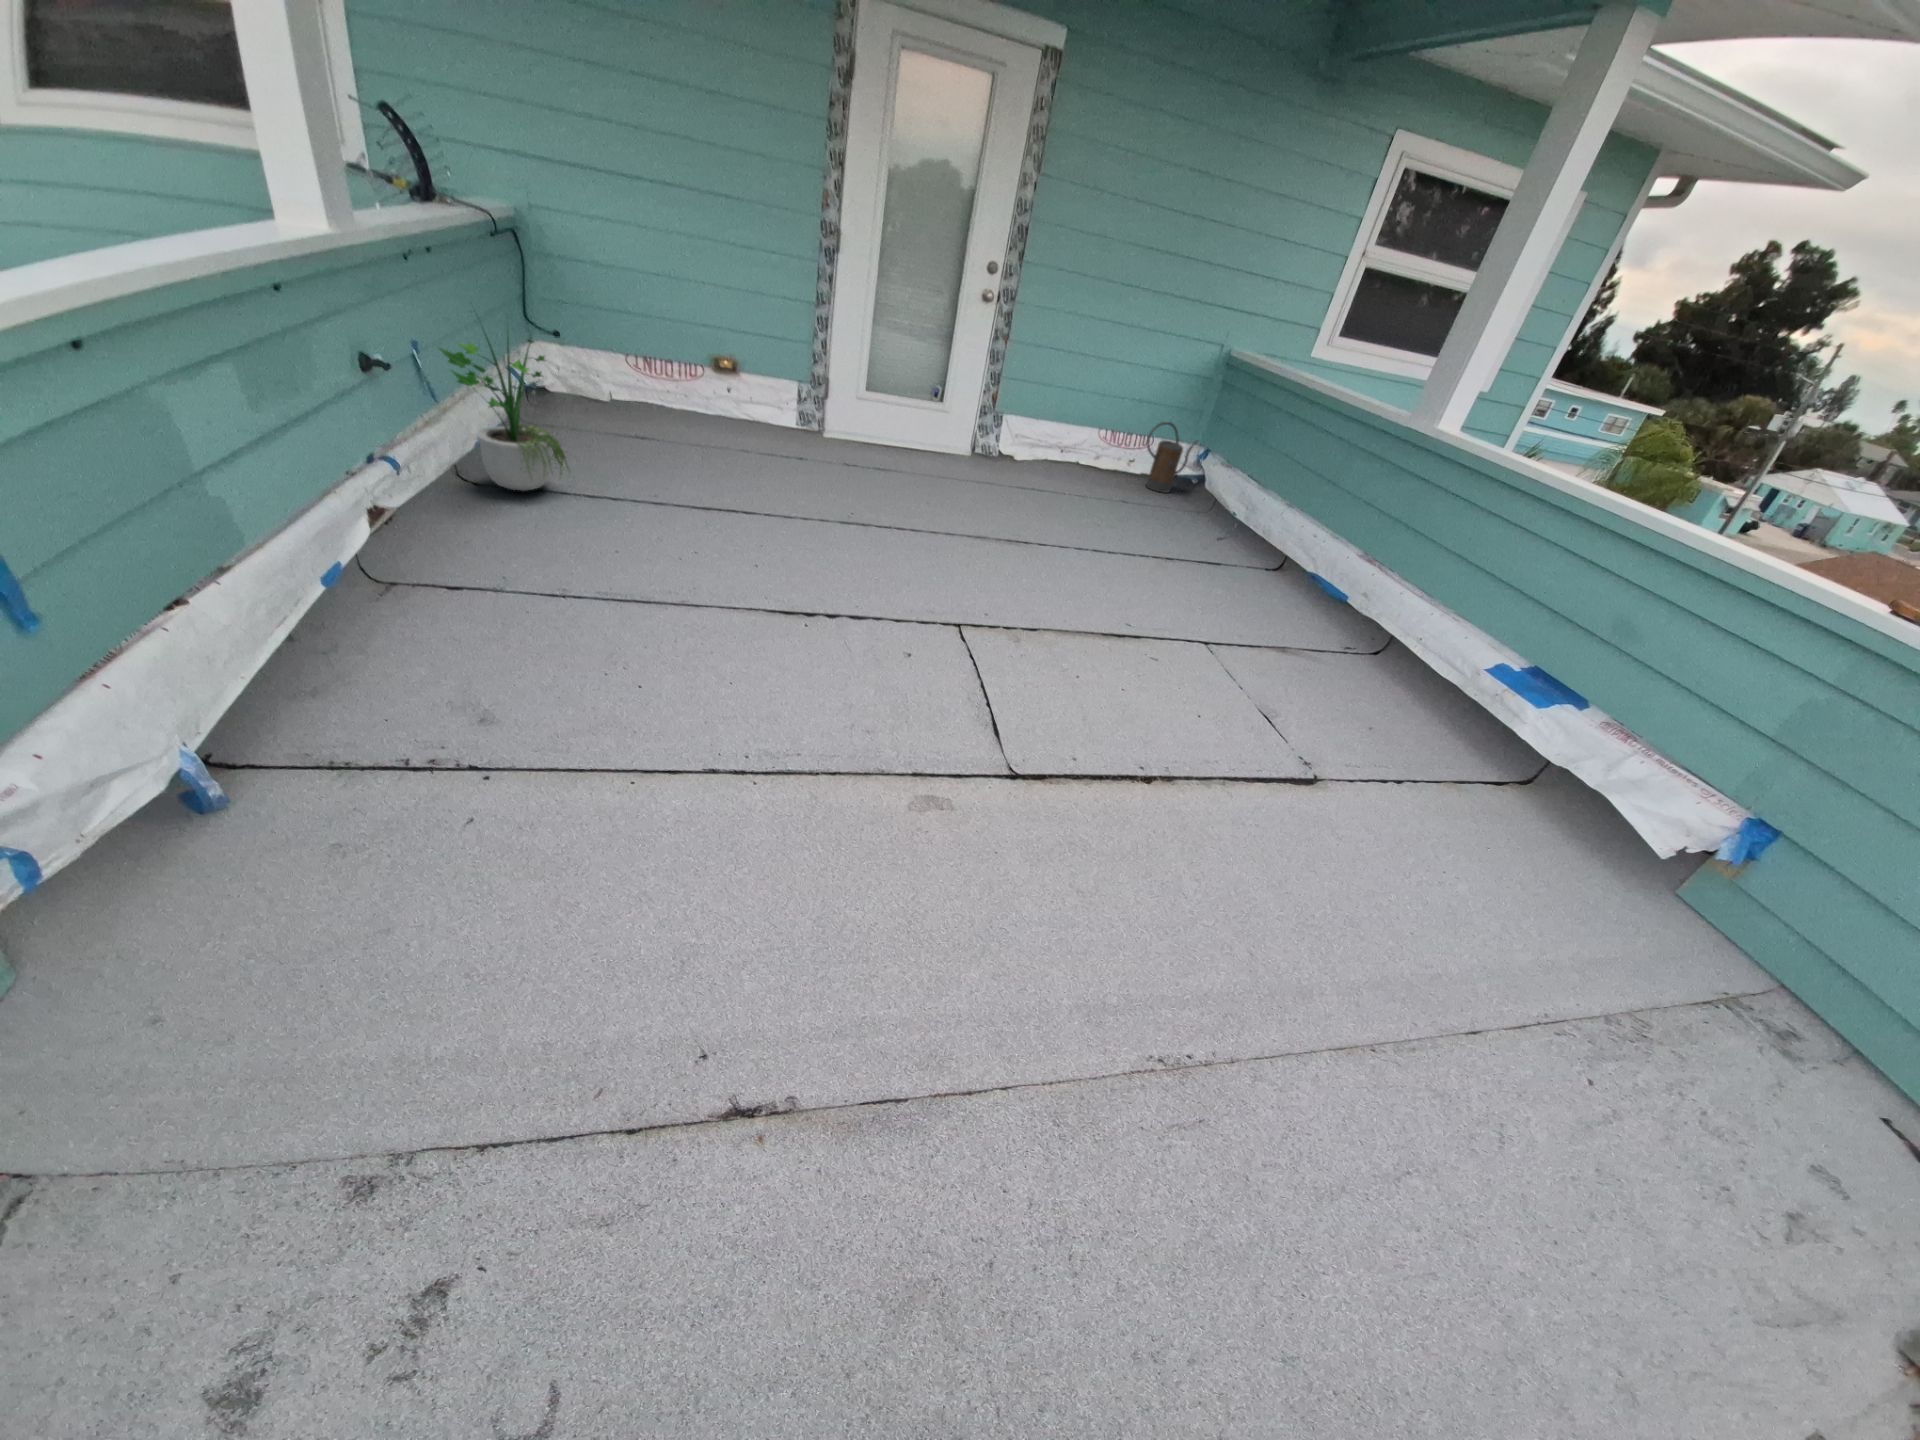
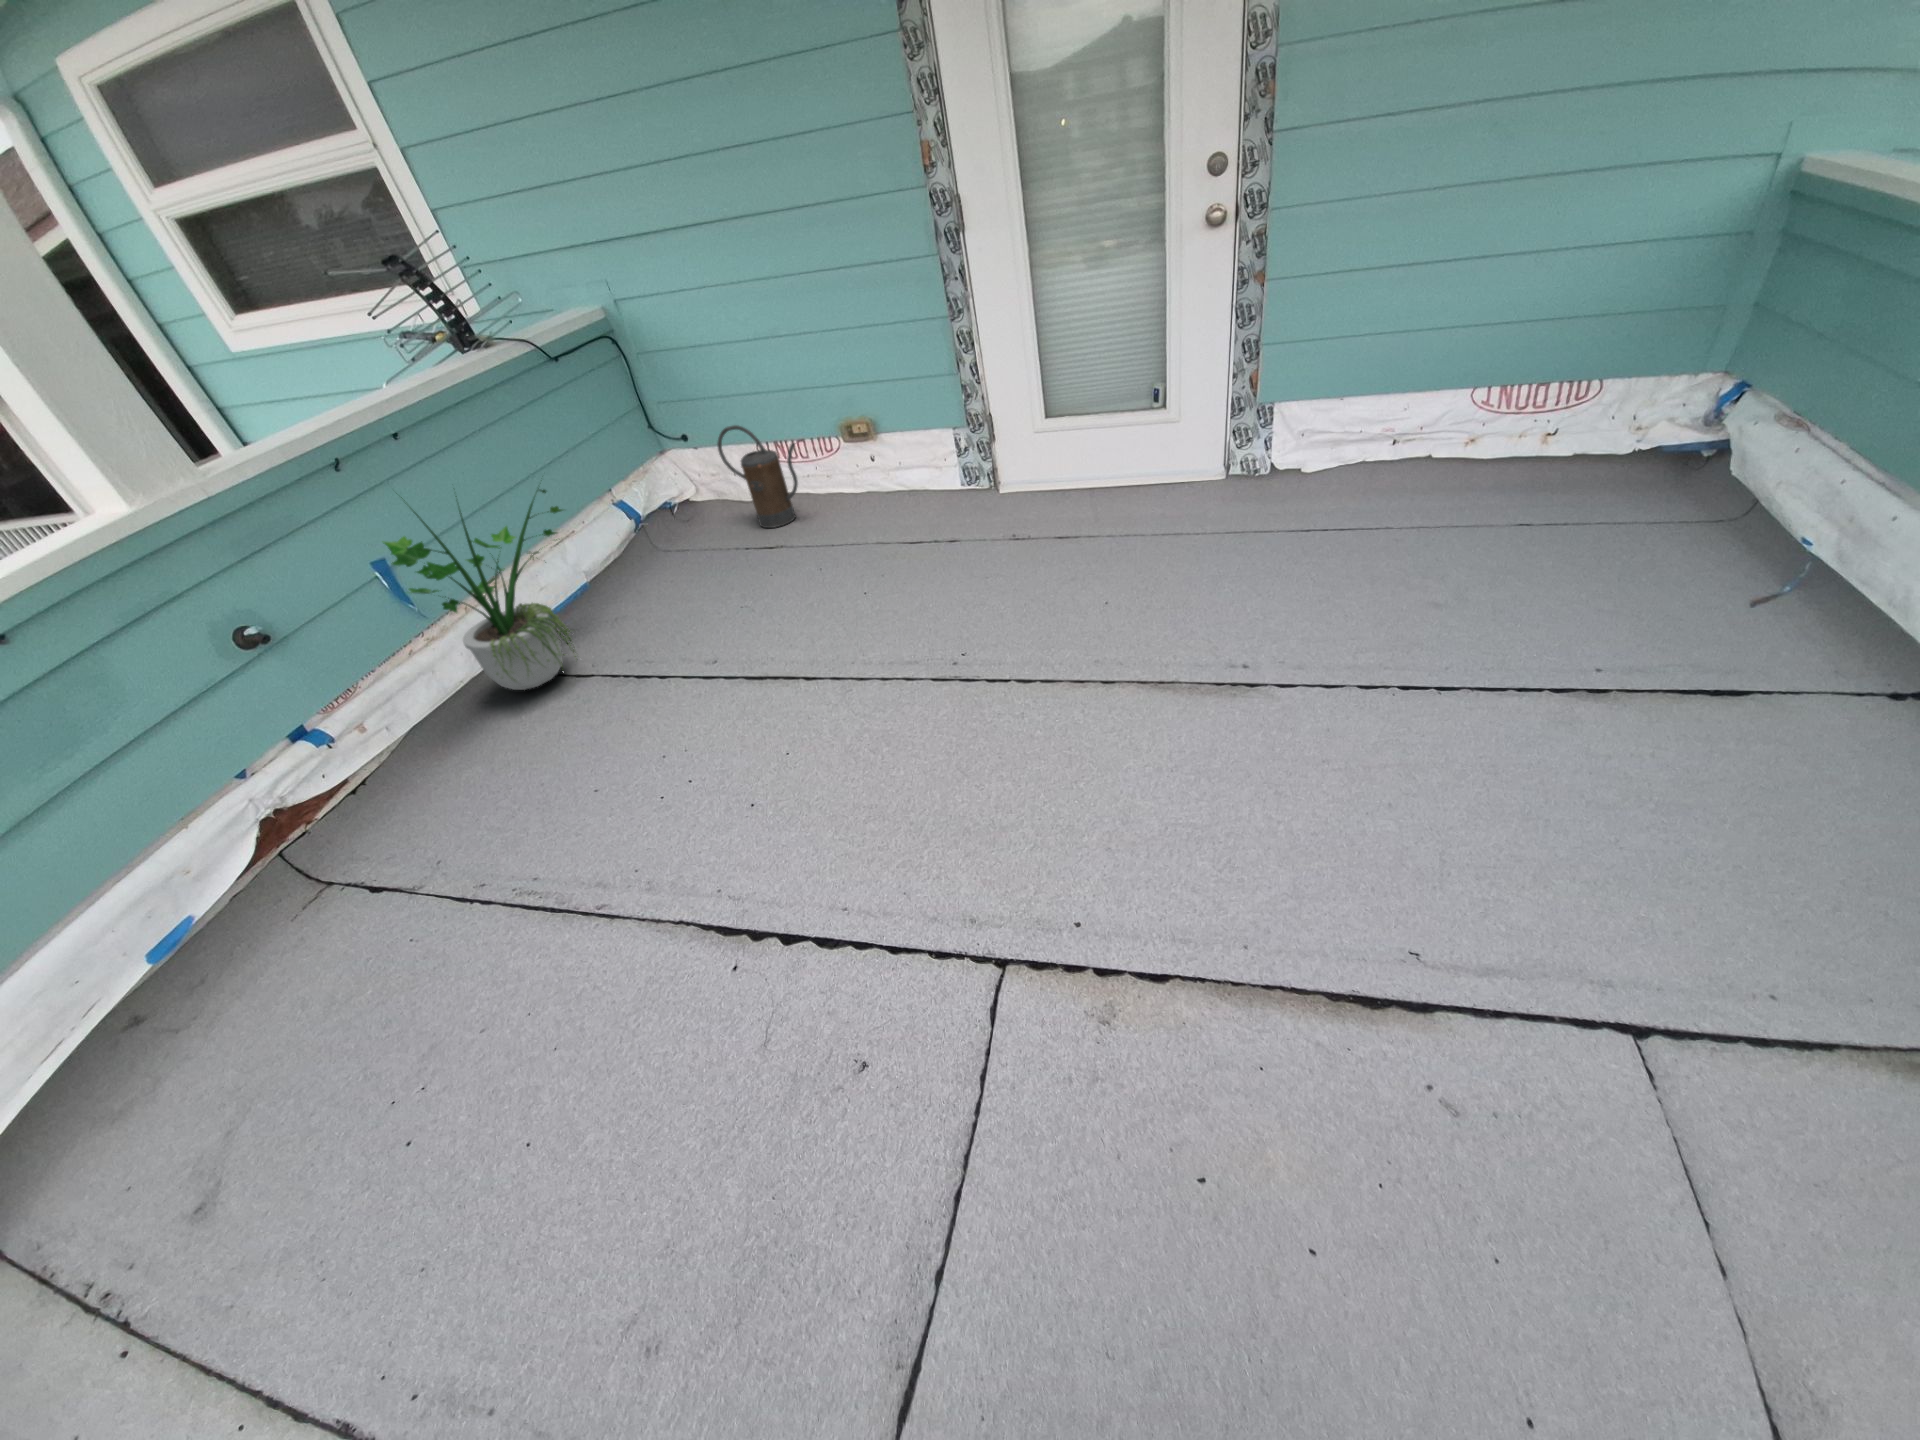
watering can: present [1146,422,1199,493] -> present [717,425,798,528]

